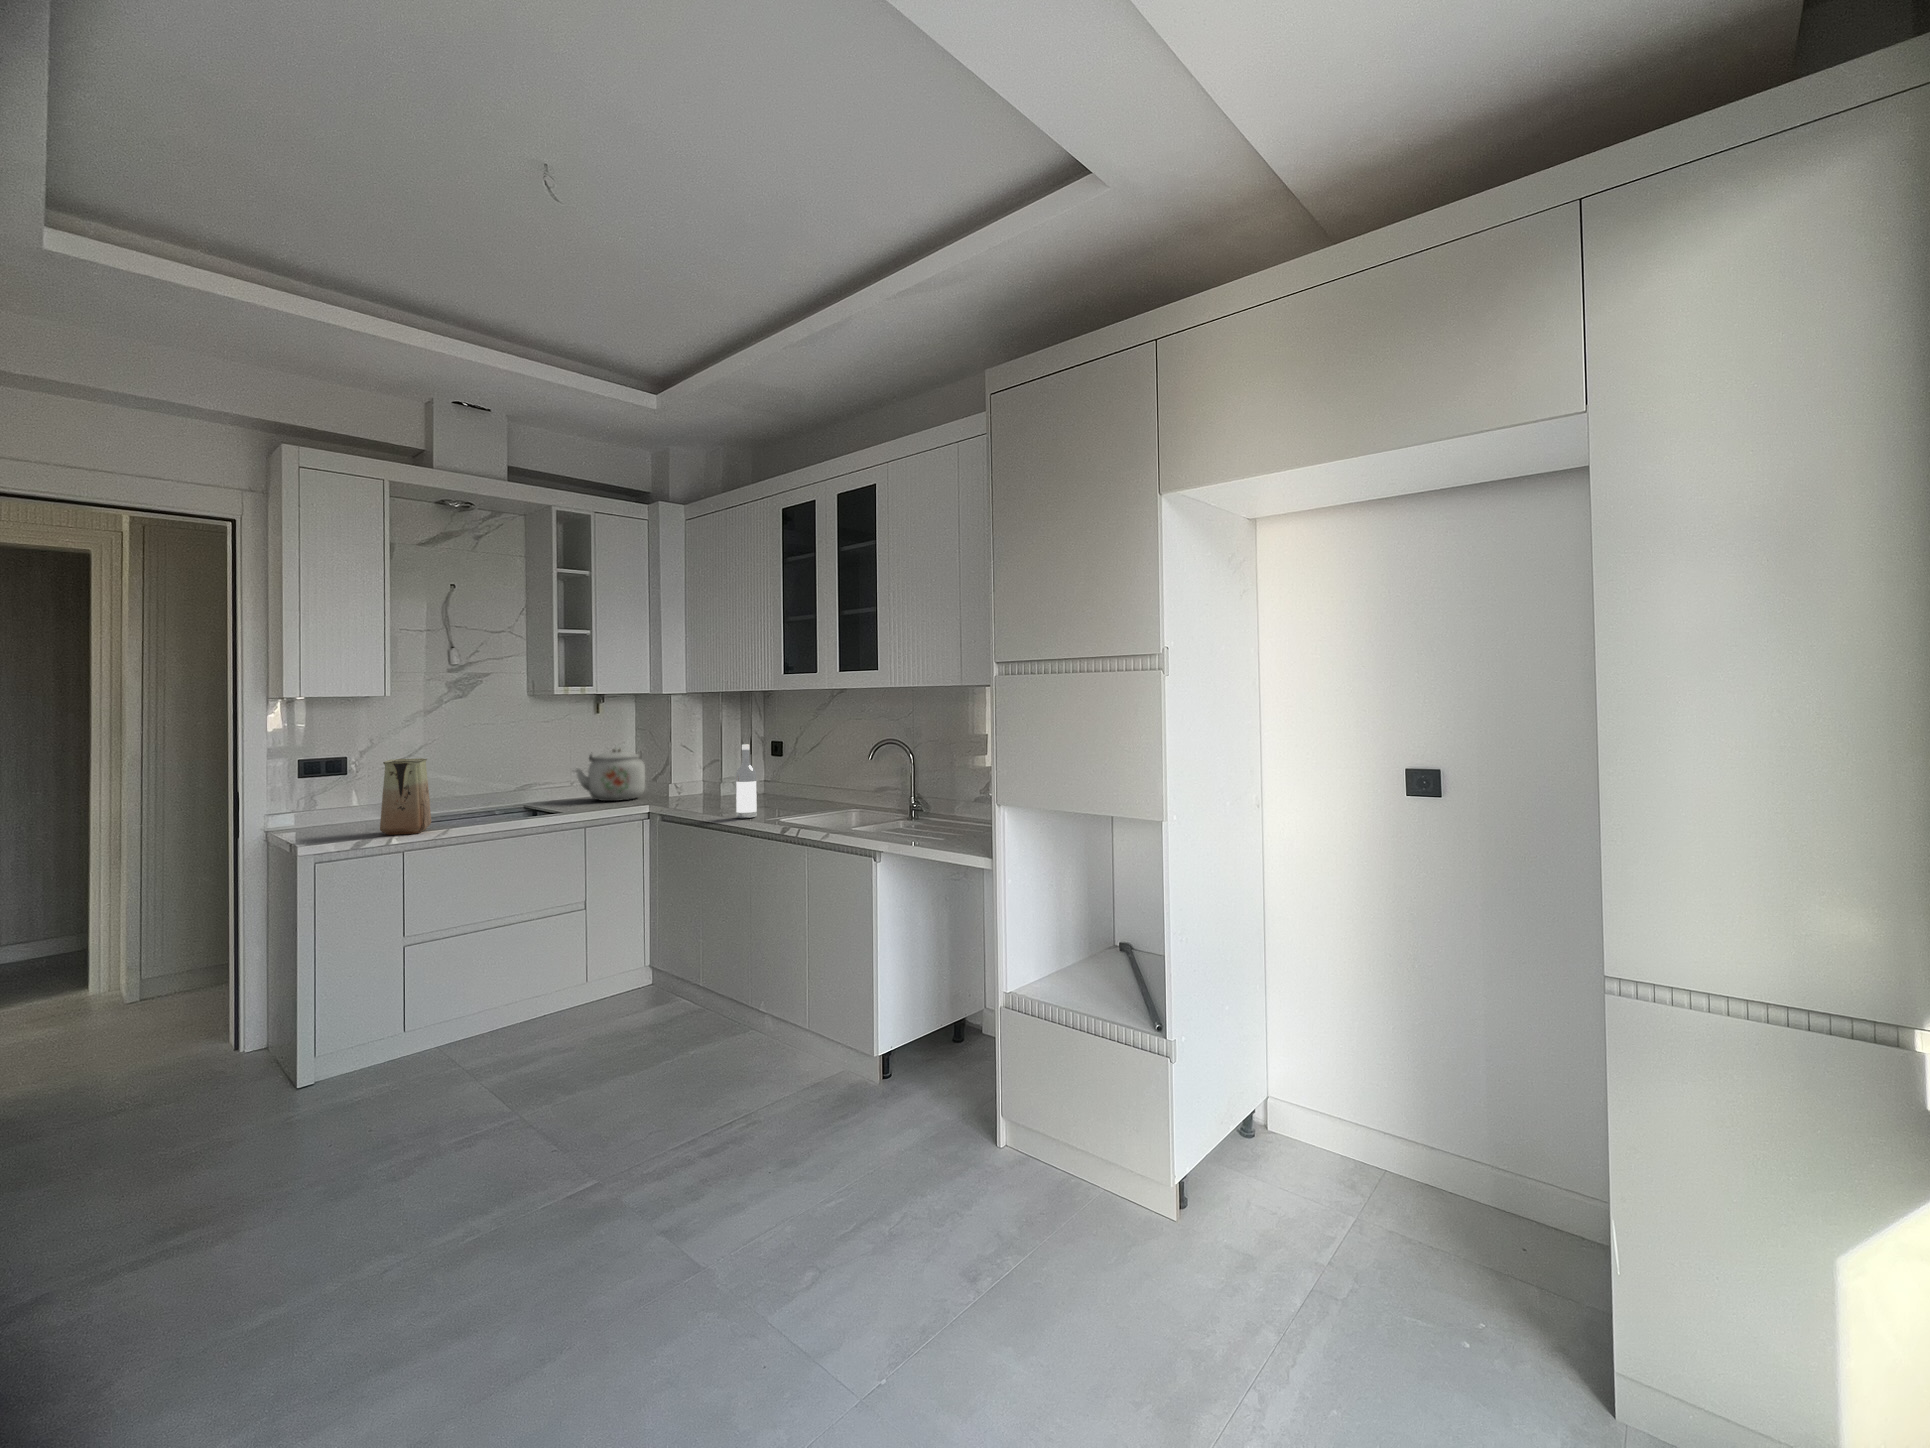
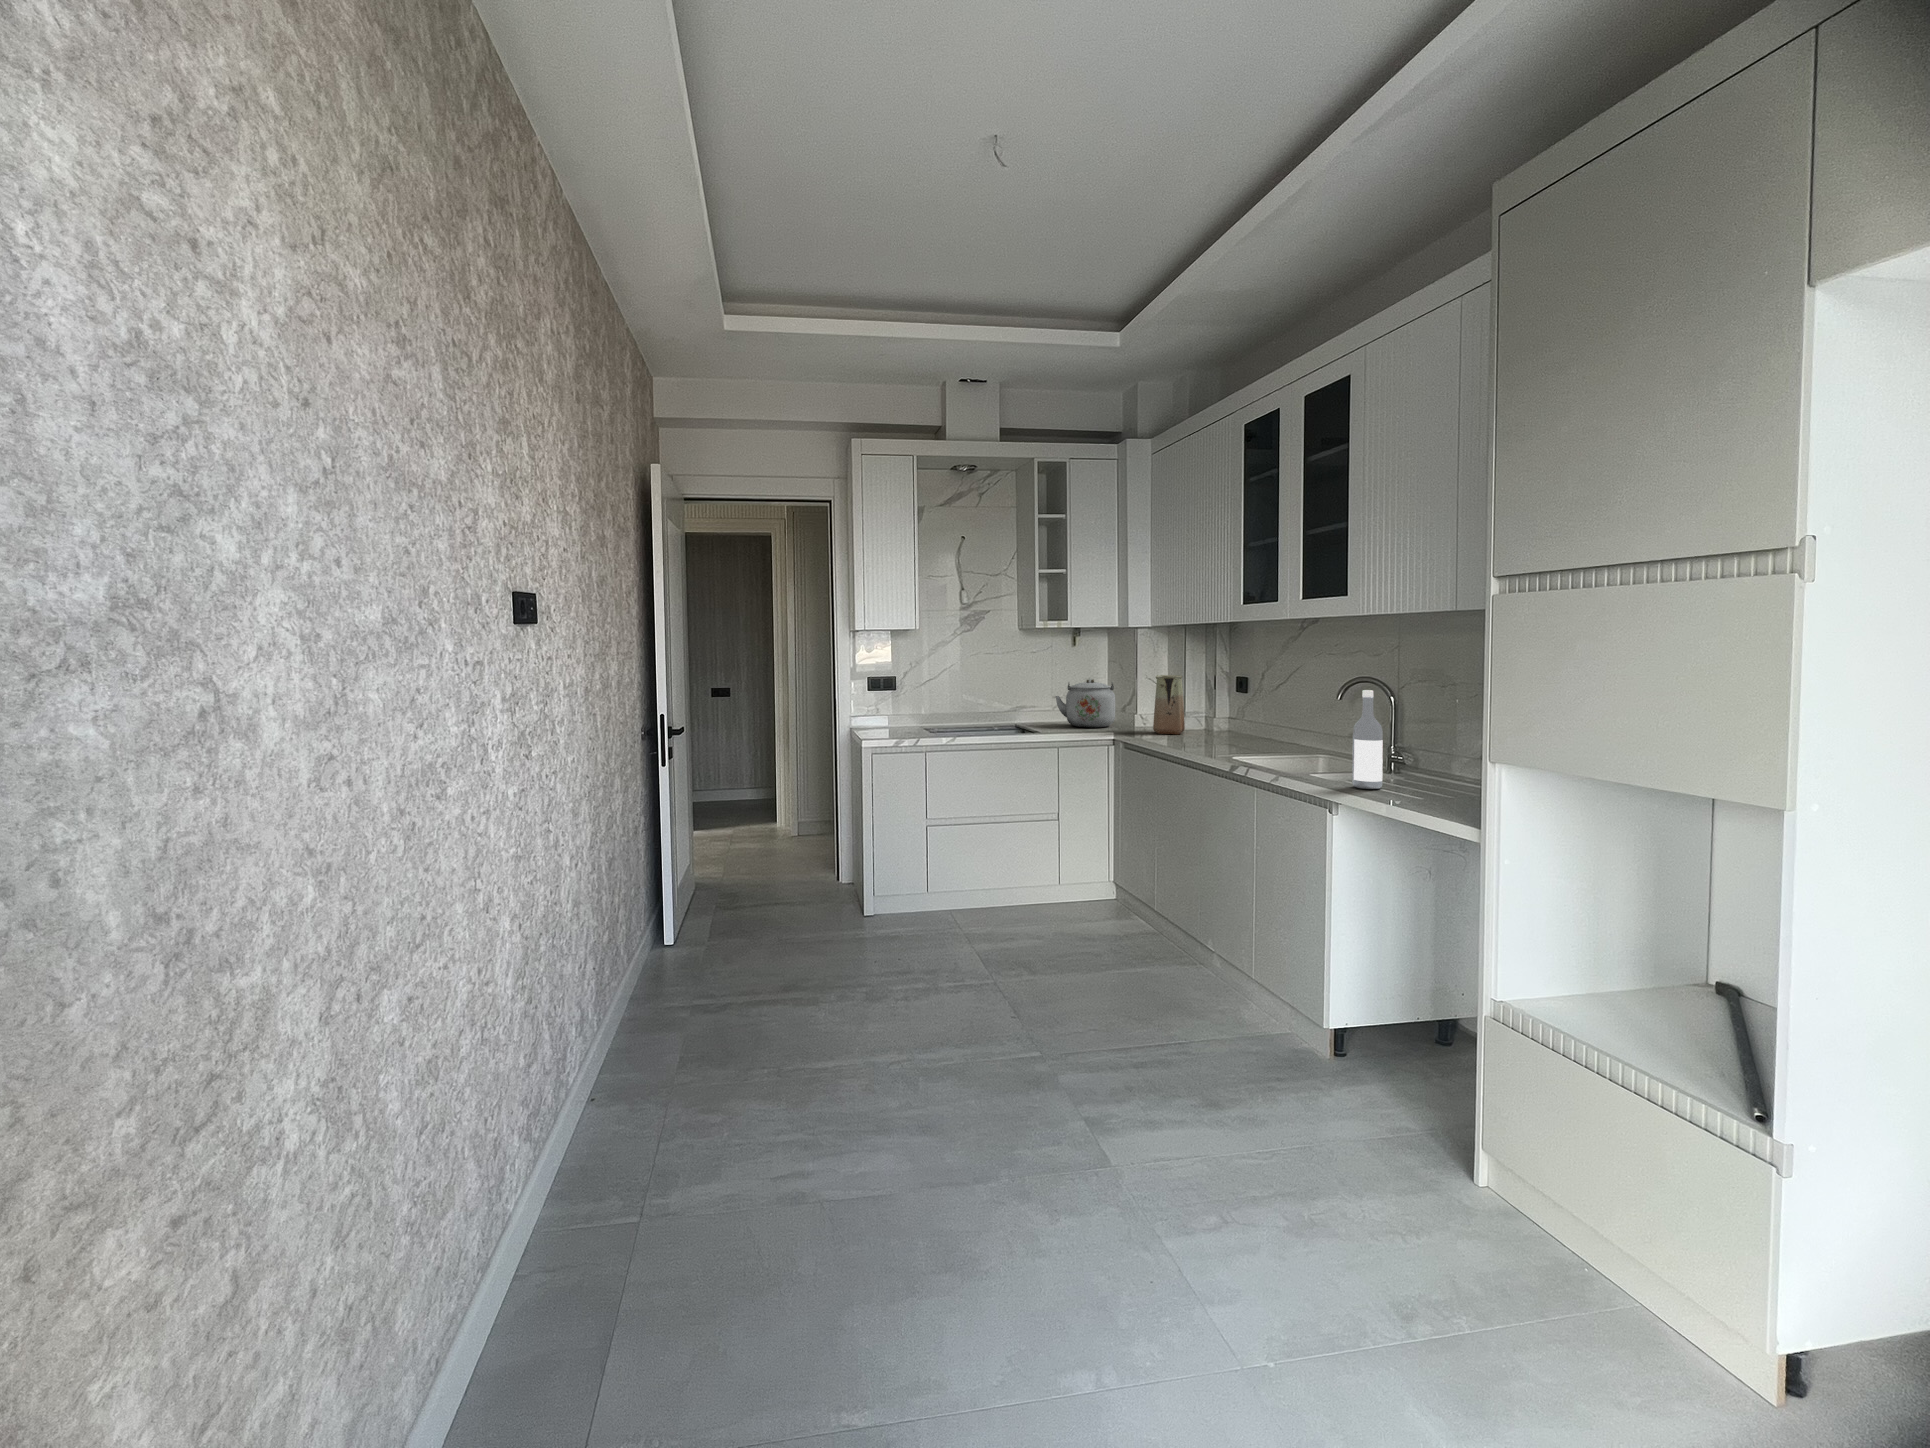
wine bottle: present [736,744,757,818] -> present [1352,690,1383,789]
vase: present [380,758,431,835] -> present [1153,675,1185,734]

